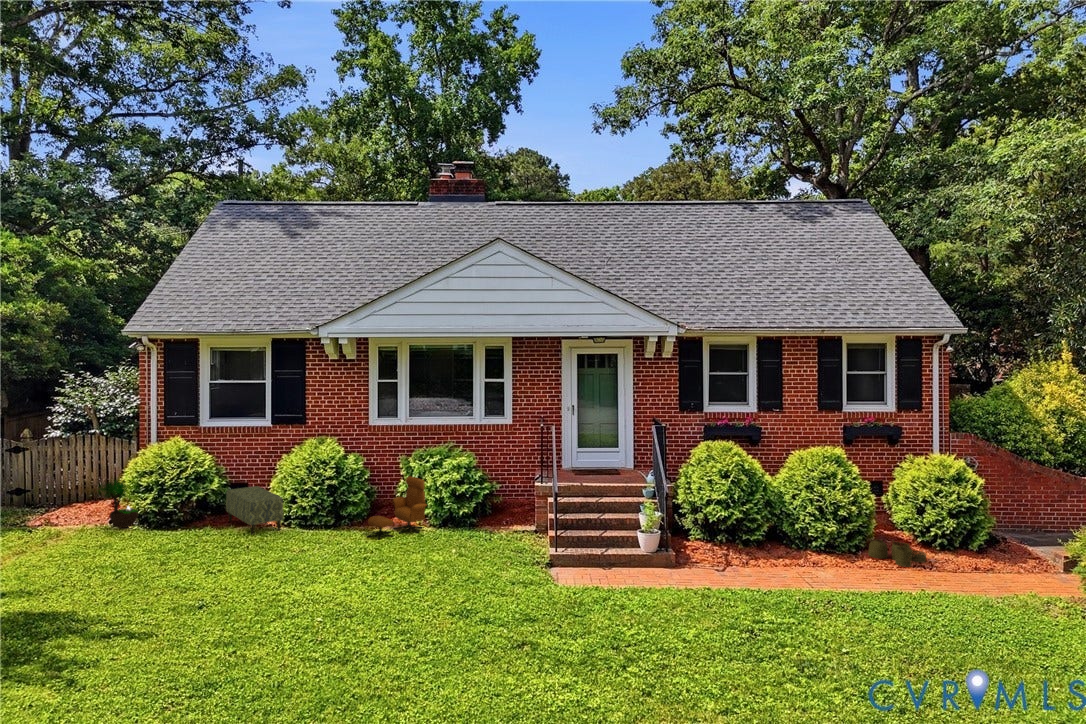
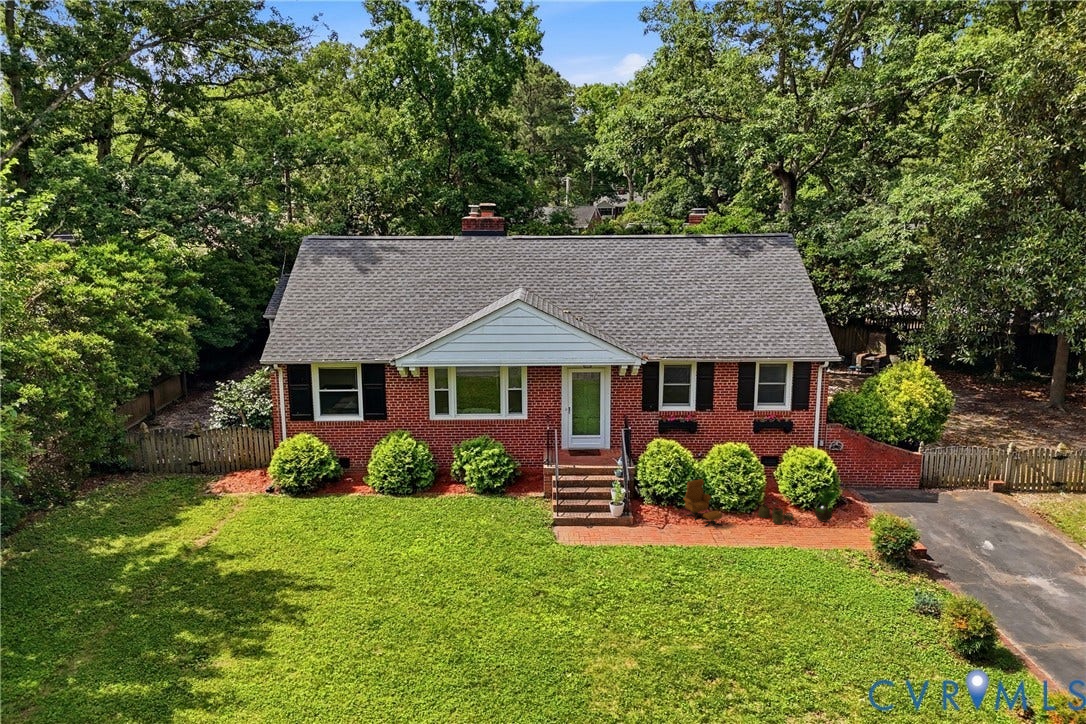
lounge chair: present [366,476,427,540] -> present [684,479,722,528]
potted tree: present [99,480,138,528] -> present [815,490,837,521]
bench: present [226,486,283,535] -> none [340,466,380,502]

